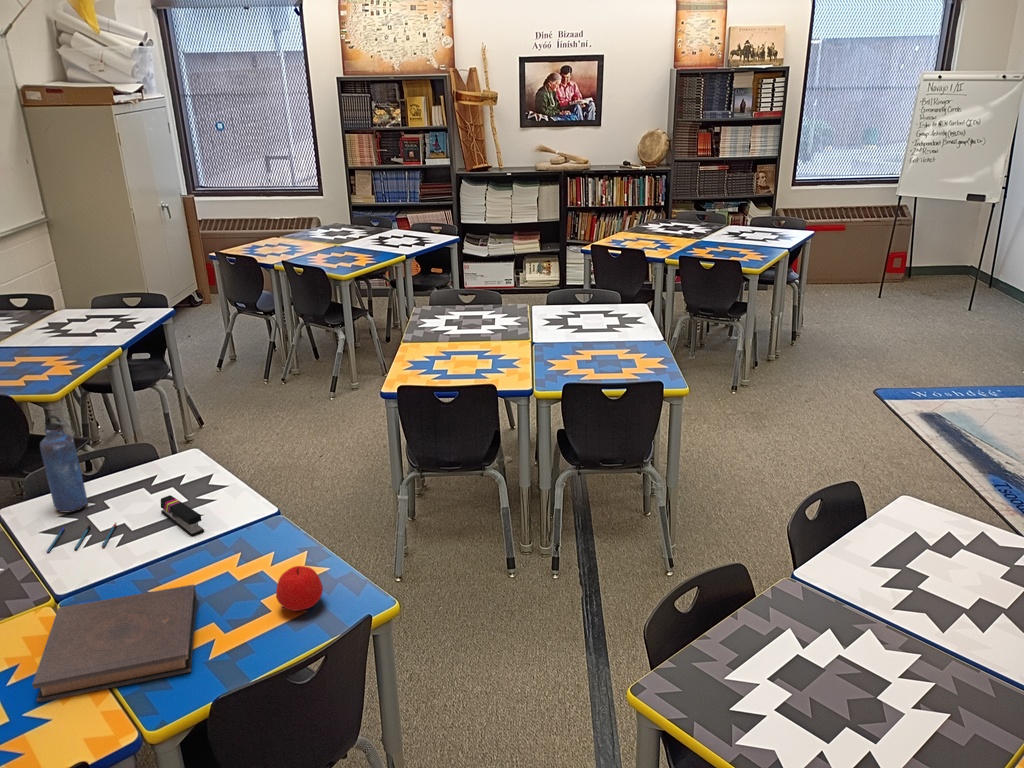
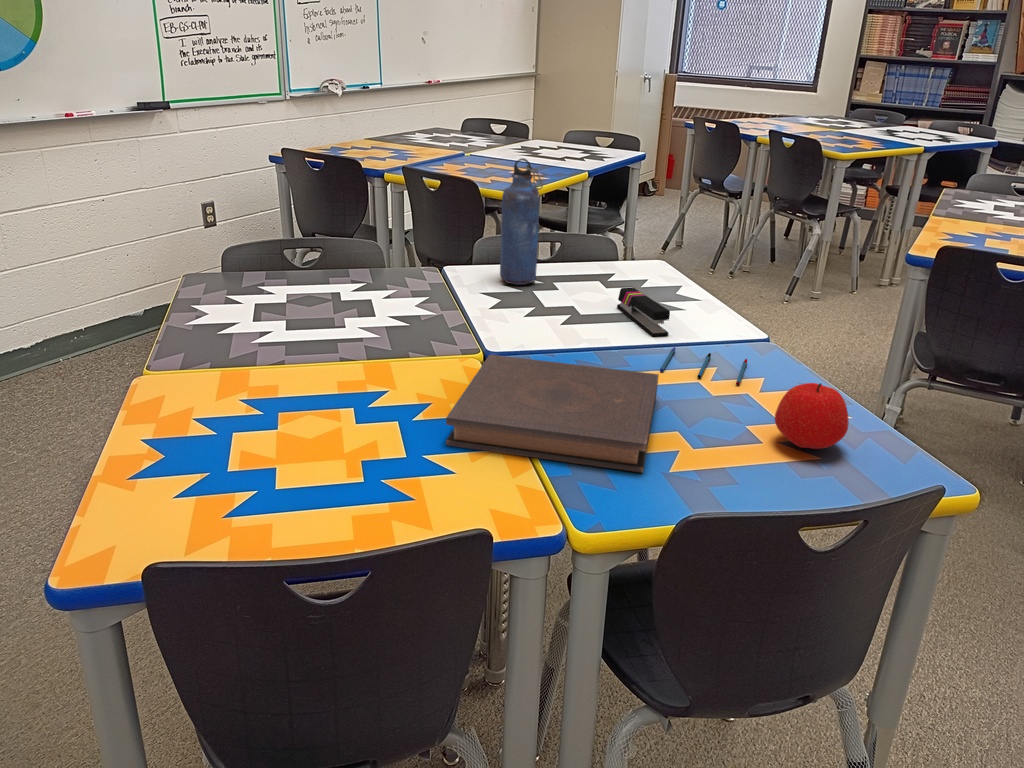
pen: present [47,523,116,553] -> present [660,347,747,385]

